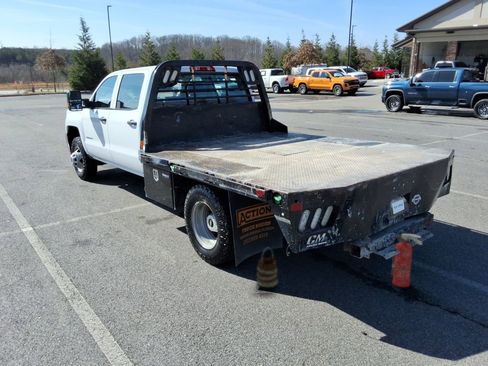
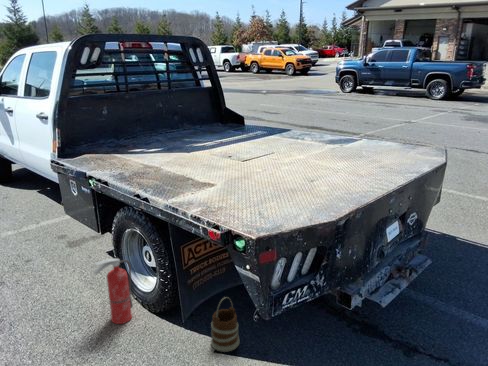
fire extinguisher: present [391,234,422,287] -> present [94,259,133,324]

